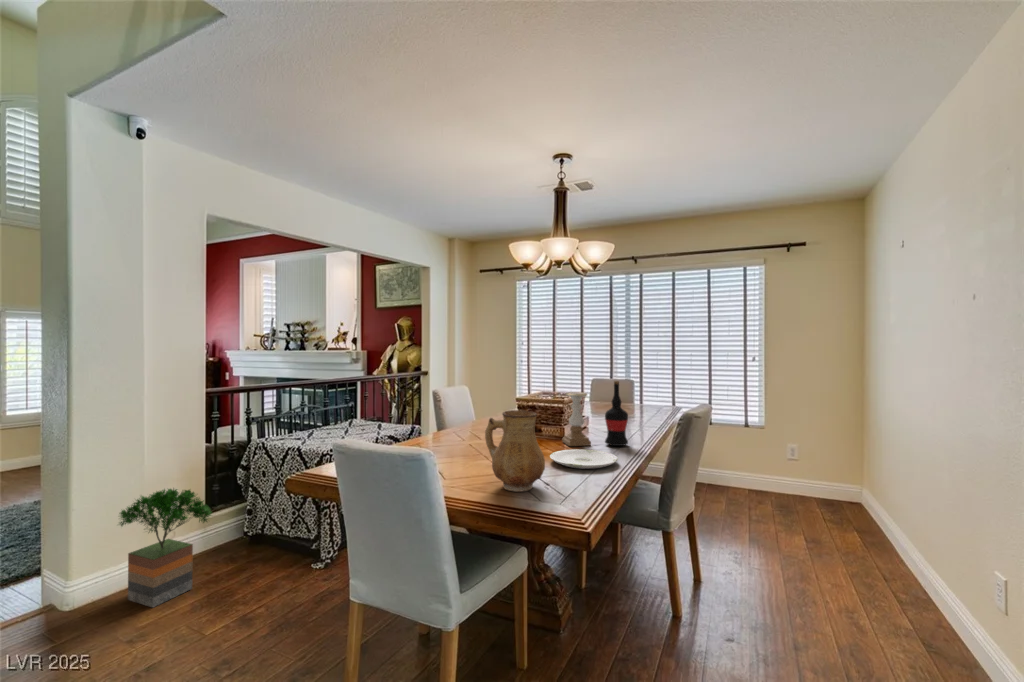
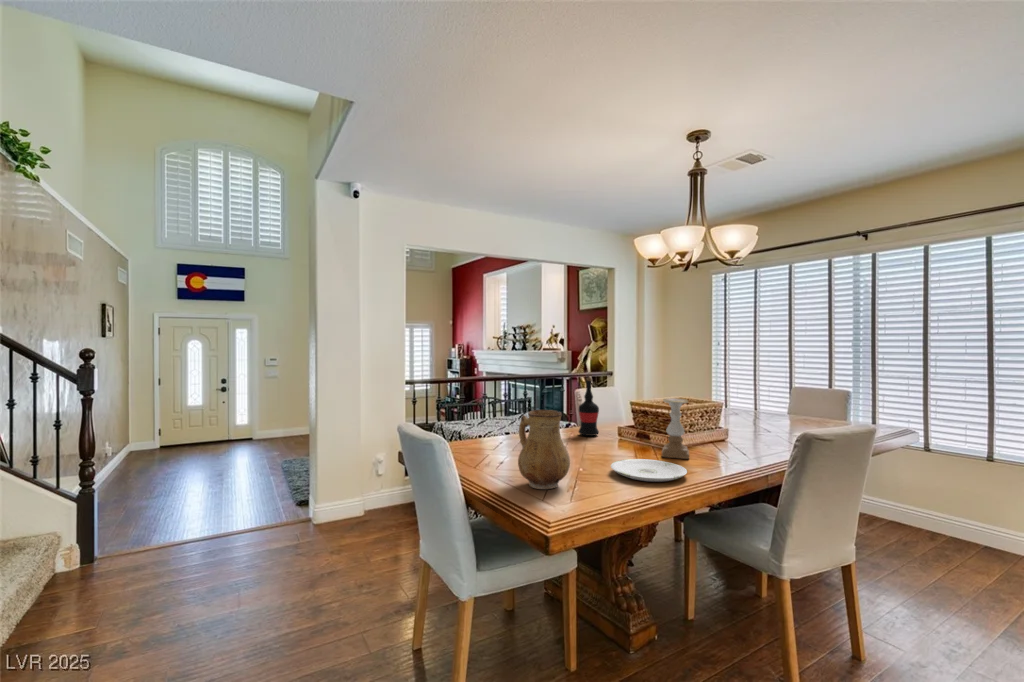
wine bottle: present [605,381,628,446] -> present [579,378,599,436]
potted tree: present [120,489,212,607] -> none [340,450,397,534]

